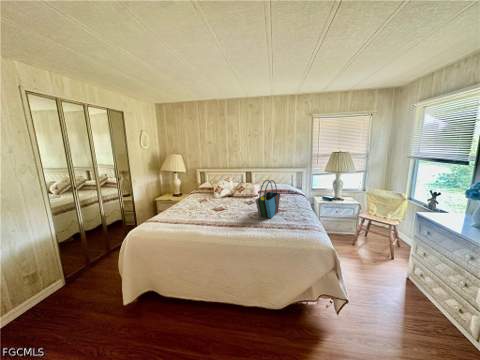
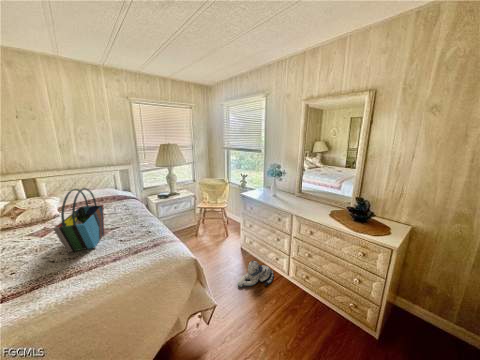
plush toy: none [385,290,449,332] -> present [237,261,274,287]

